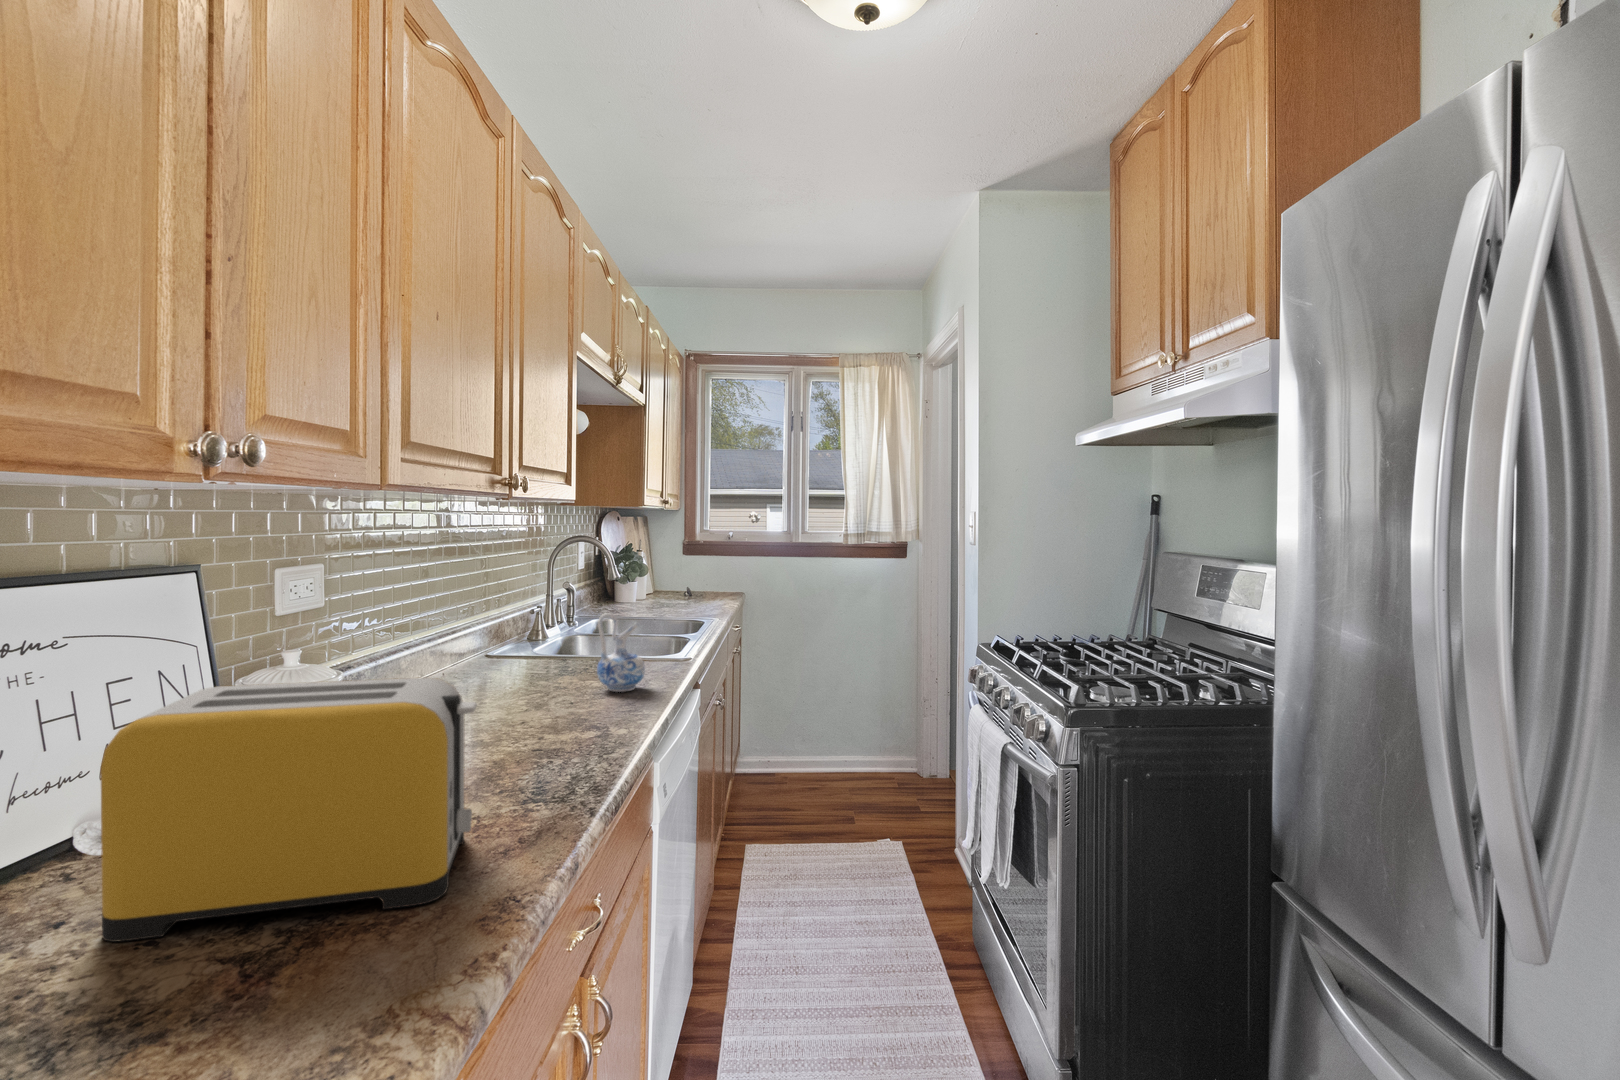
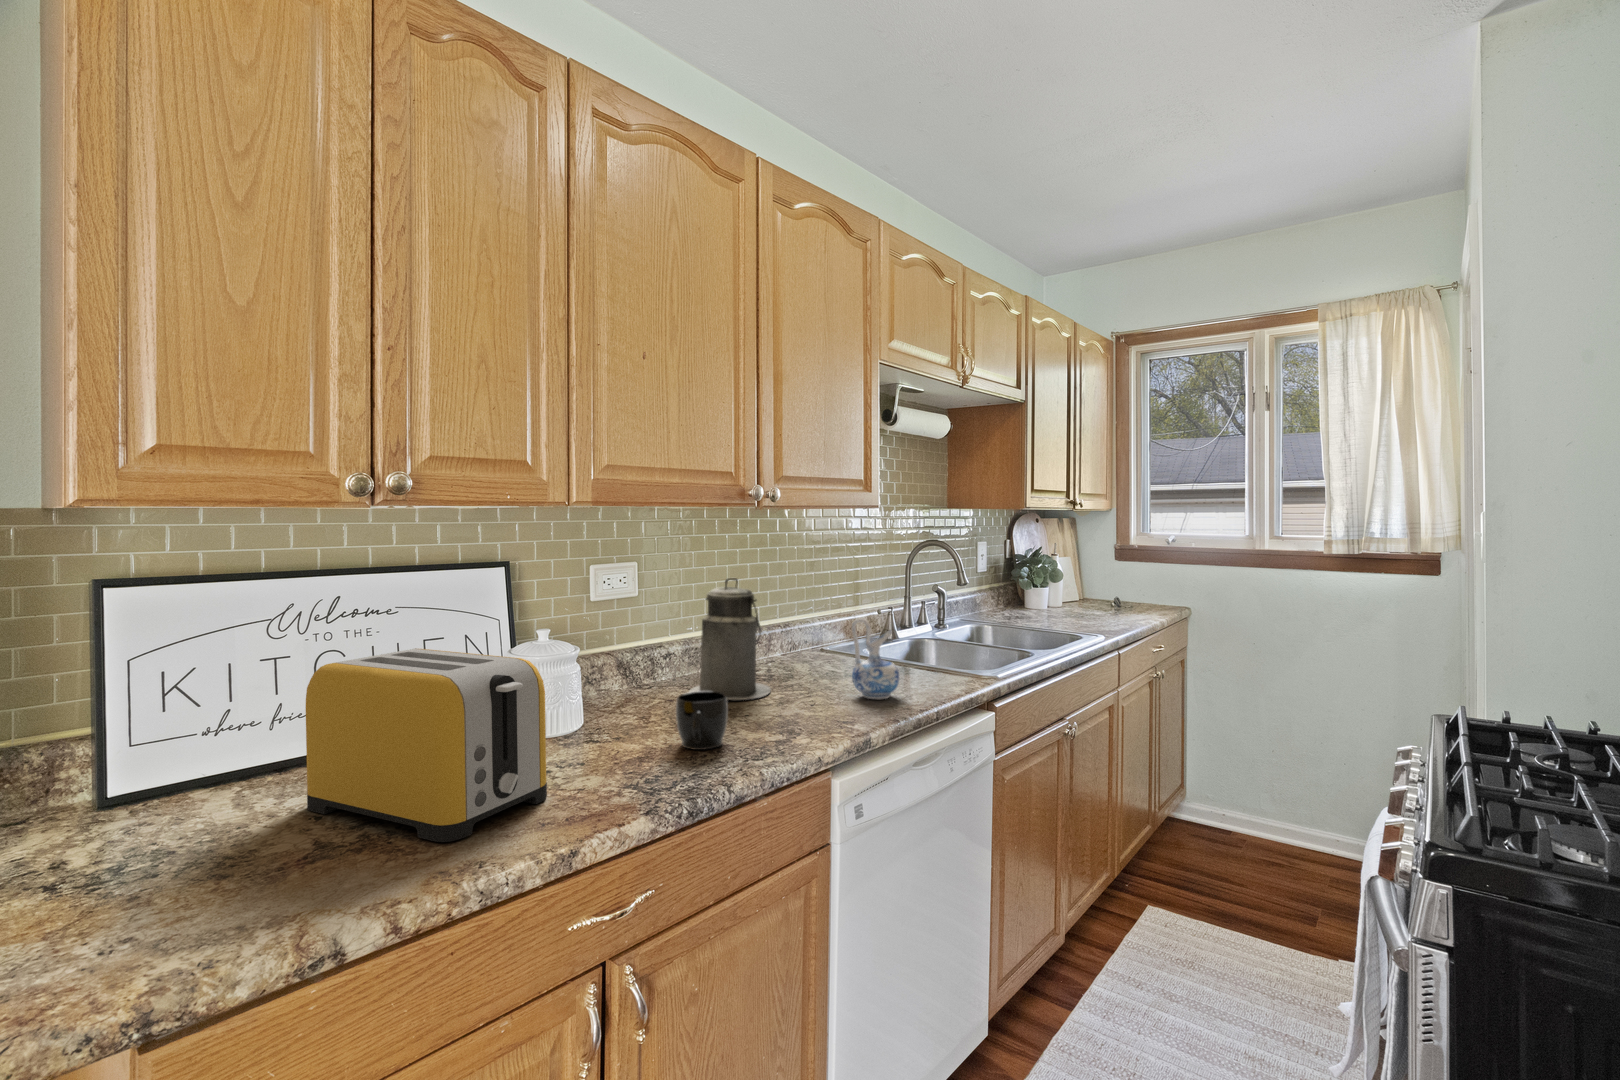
canister: none [409,577,511,716] -> present [689,578,771,700]
mug: none [503,698,562,762] -> present [676,691,728,750]

